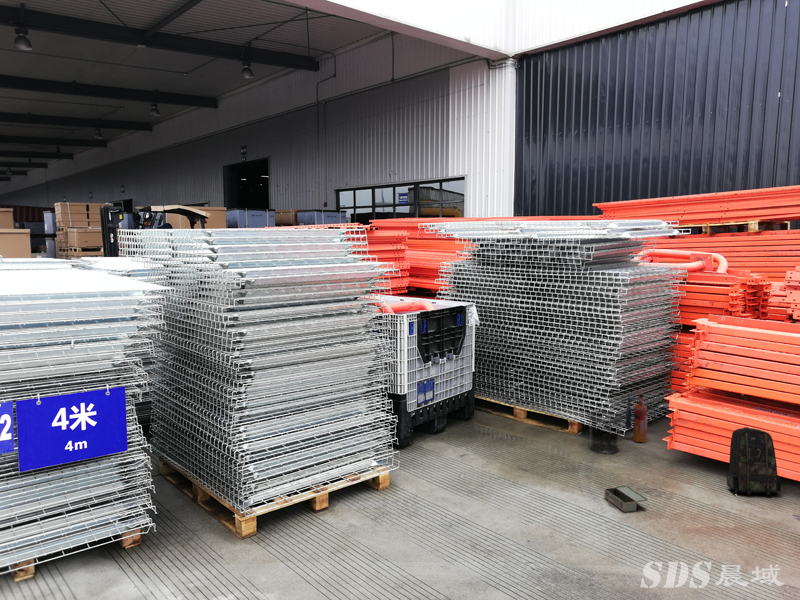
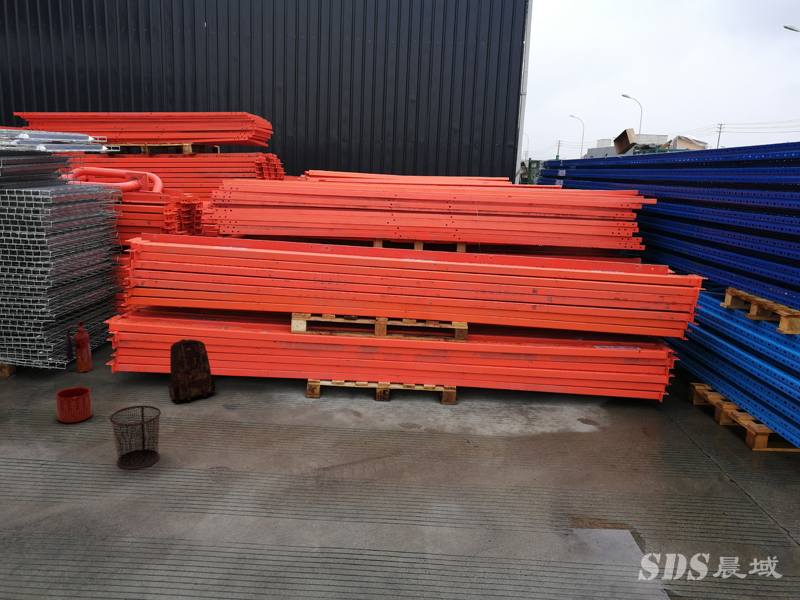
waste bin: present [590,411,622,454] -> present [110,405,161,469]
planter: none [620,453,651,486] -> present [56,387,92,423]
toolbox: present [605,486,647,512] -> none [36,426,87,456]

